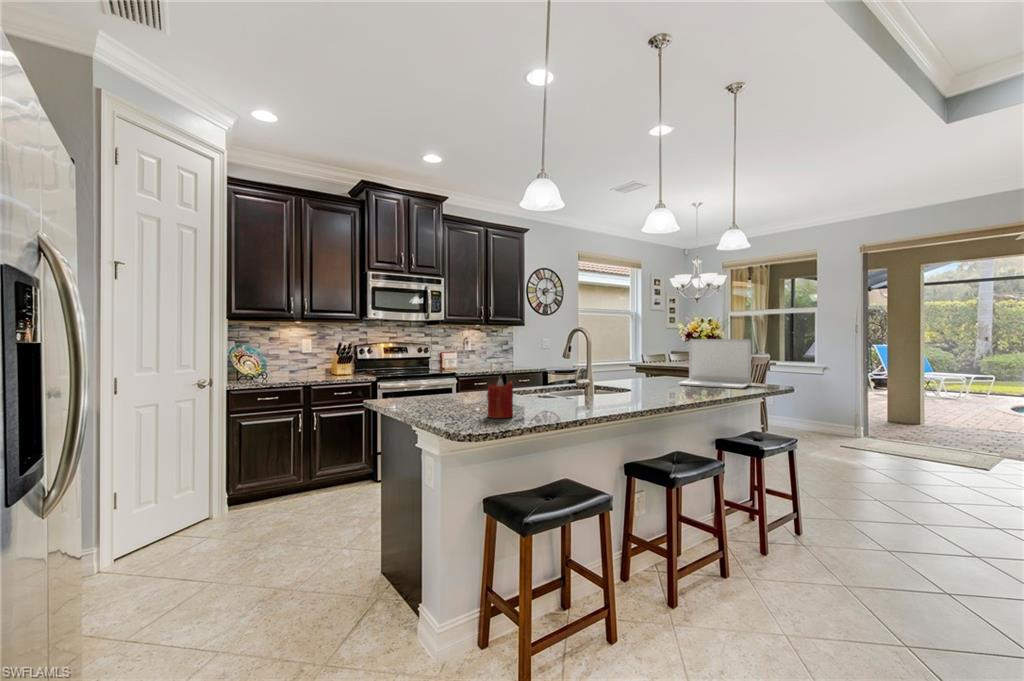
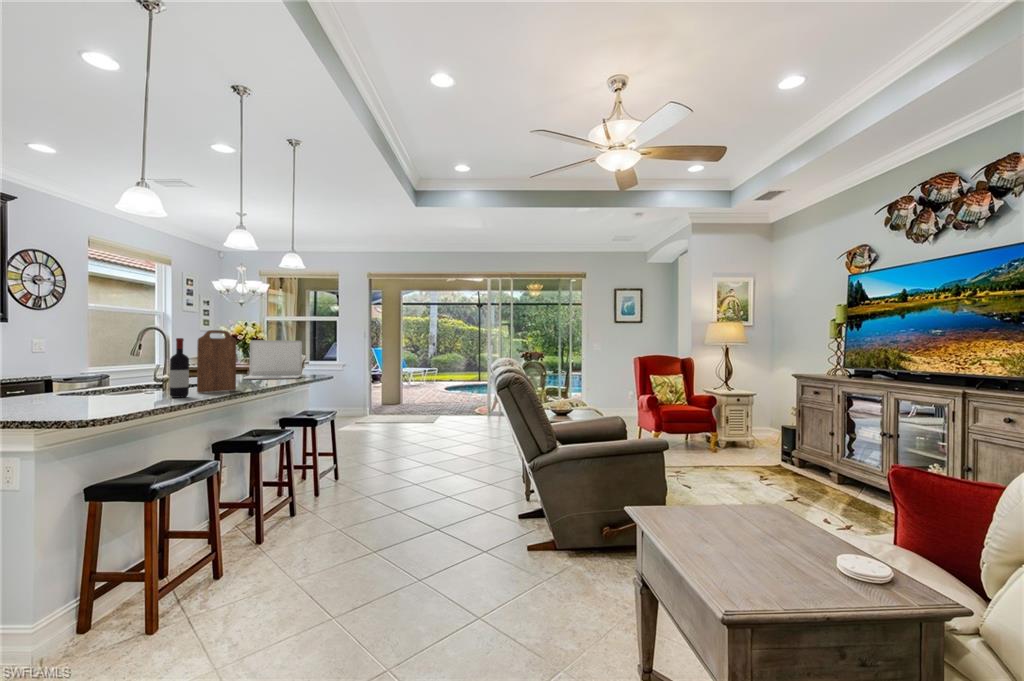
cutting board: none [605,330,648,403] -> present [197,330,236,393]
wine bottle: none [570,340,589,409] -> present [170,338,189,398]
candle: present [487,379,513,418] -> none [90,372,124,409]

